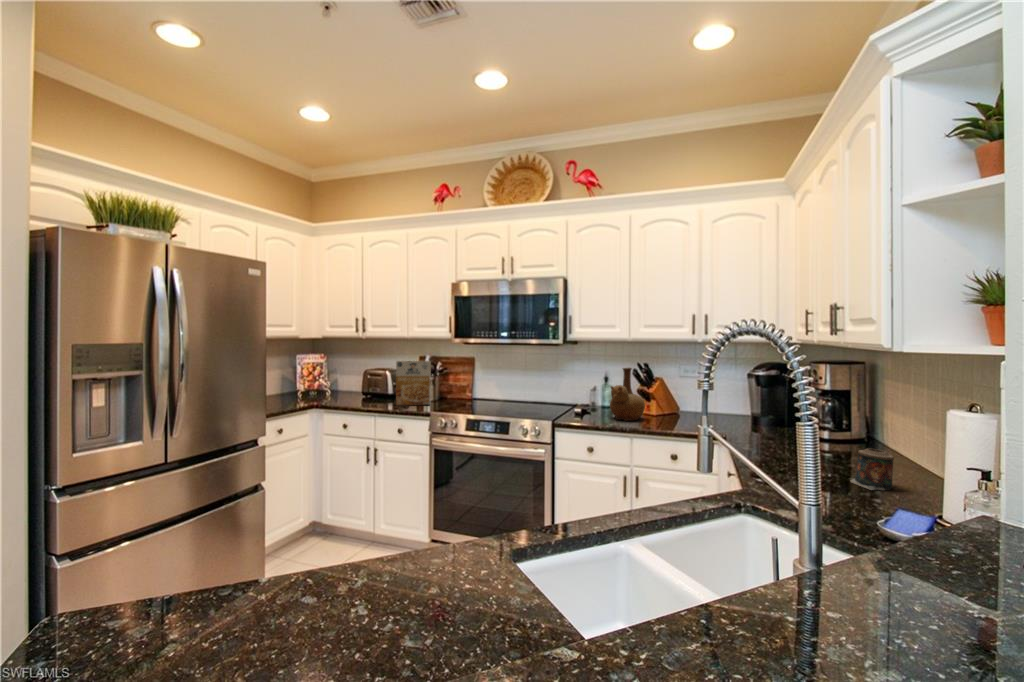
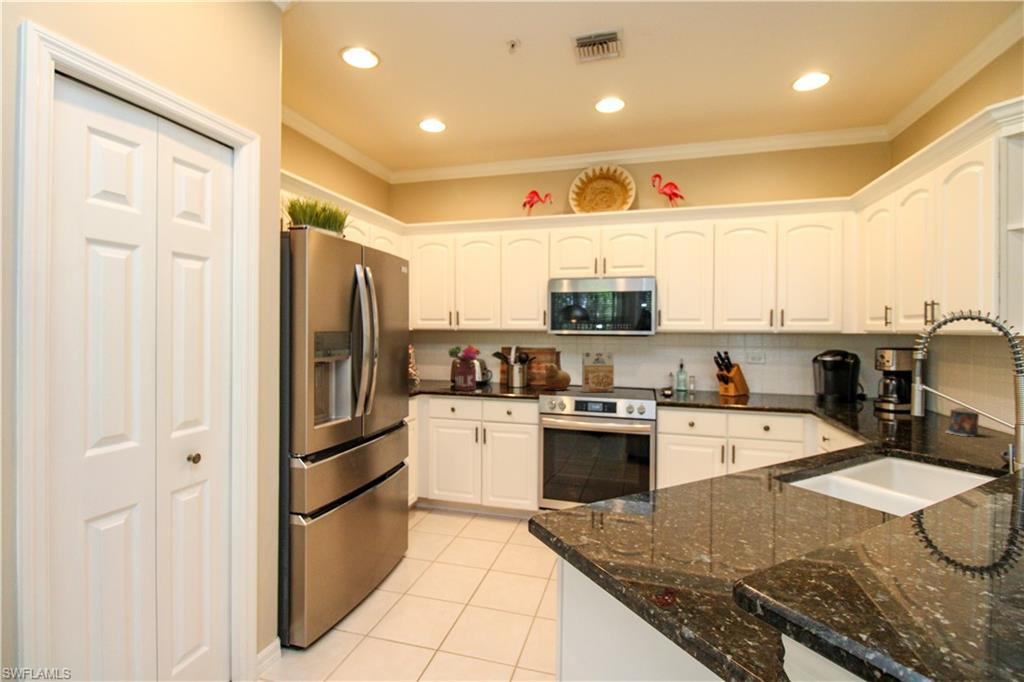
flower arrangement: none [345,353,383,405] -> present [448,344,481,391]
cereal box: present [396,361,431,405] -> present [582,352,614,392]
vase: present [610,368,645,421] -> present [545,351,571,390]

